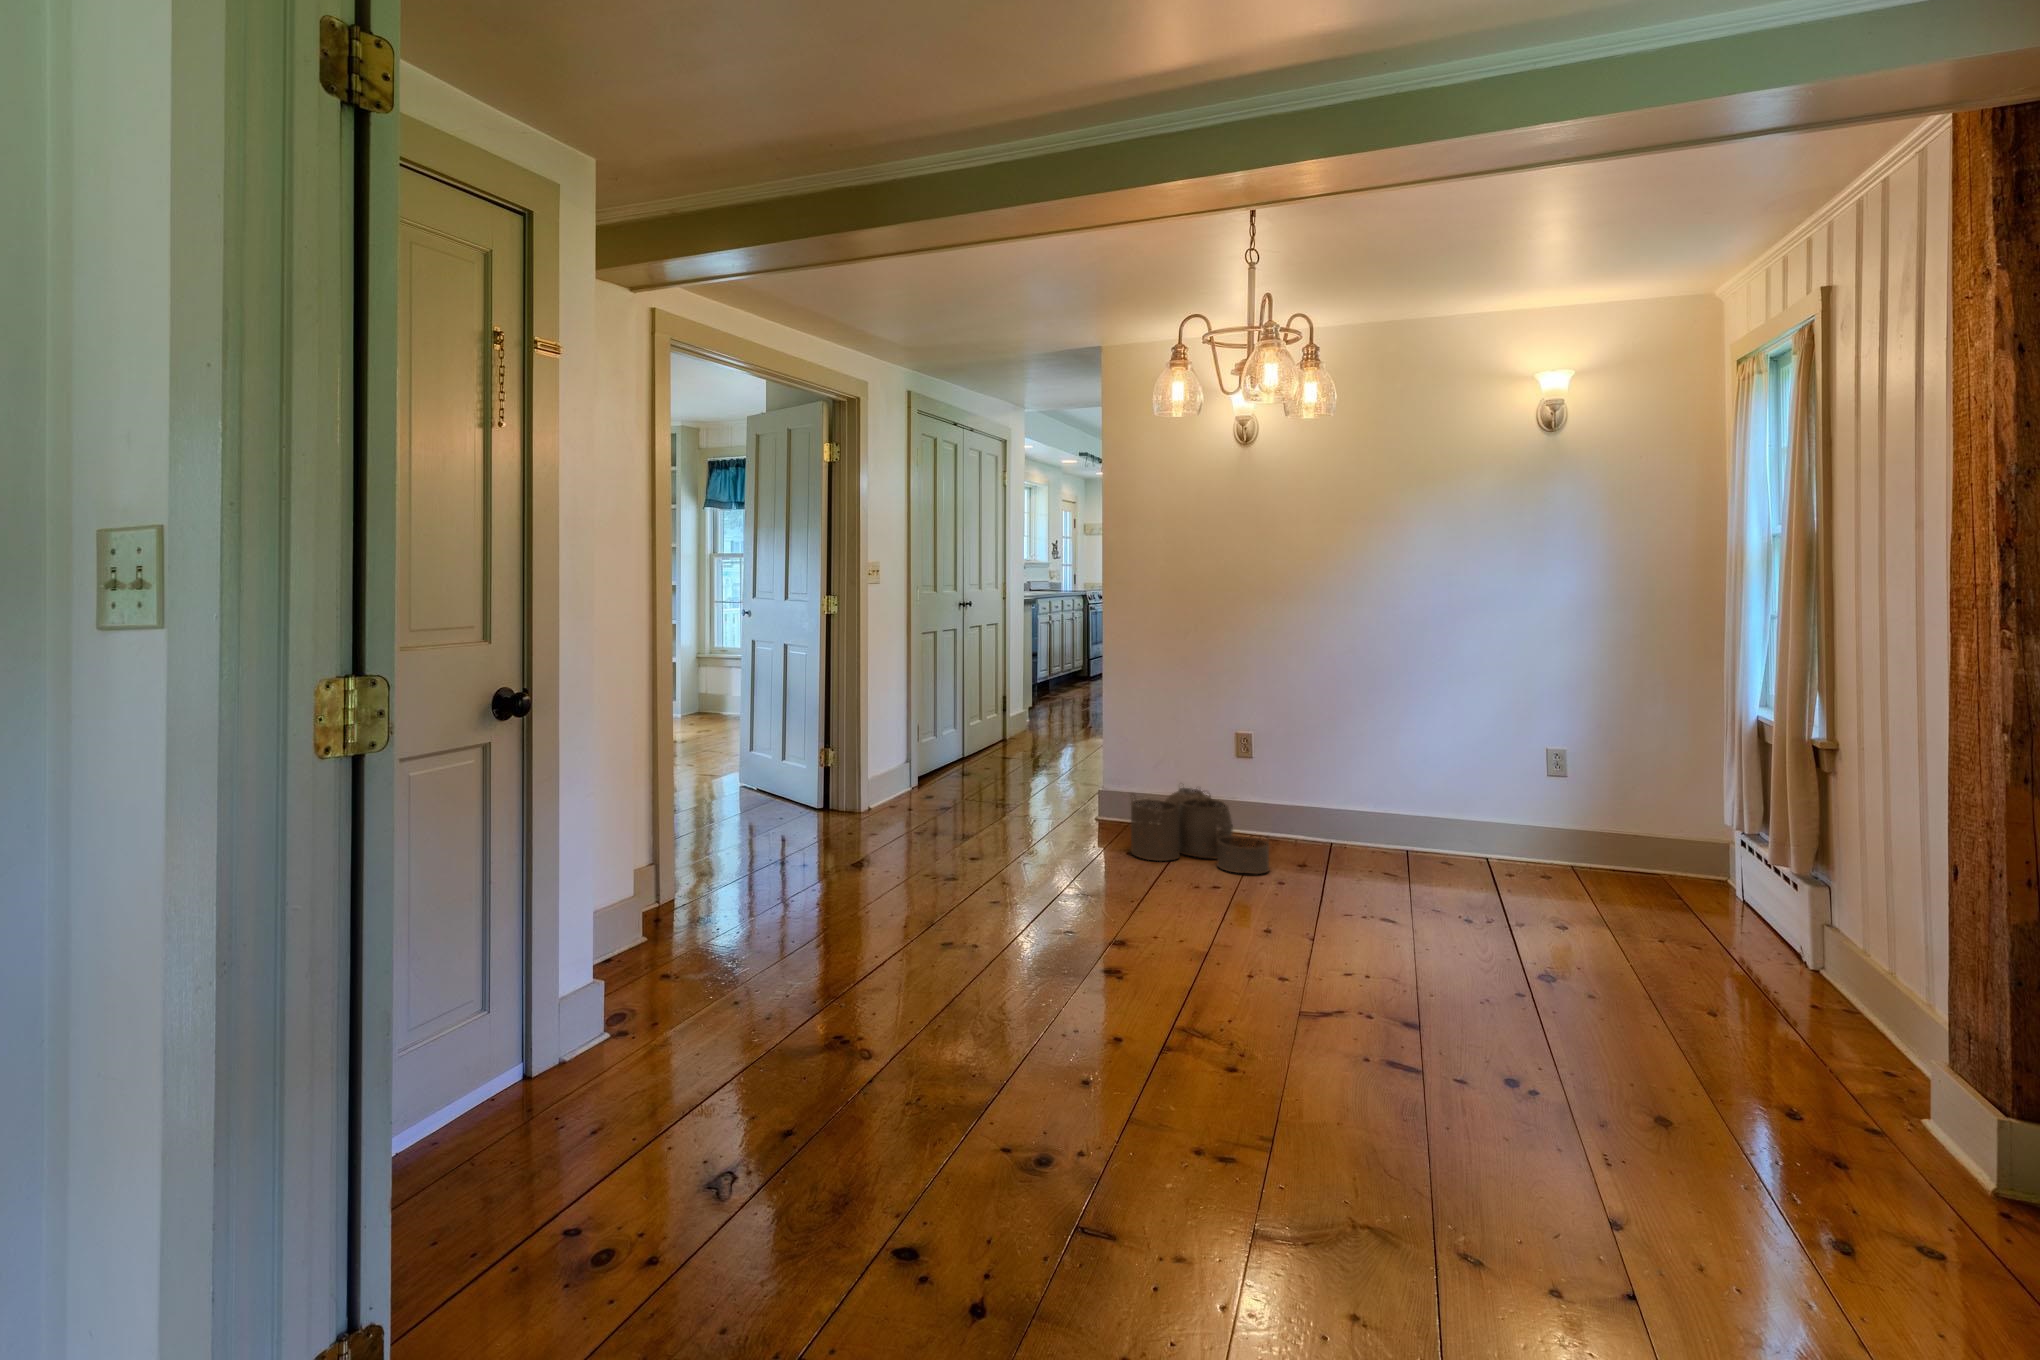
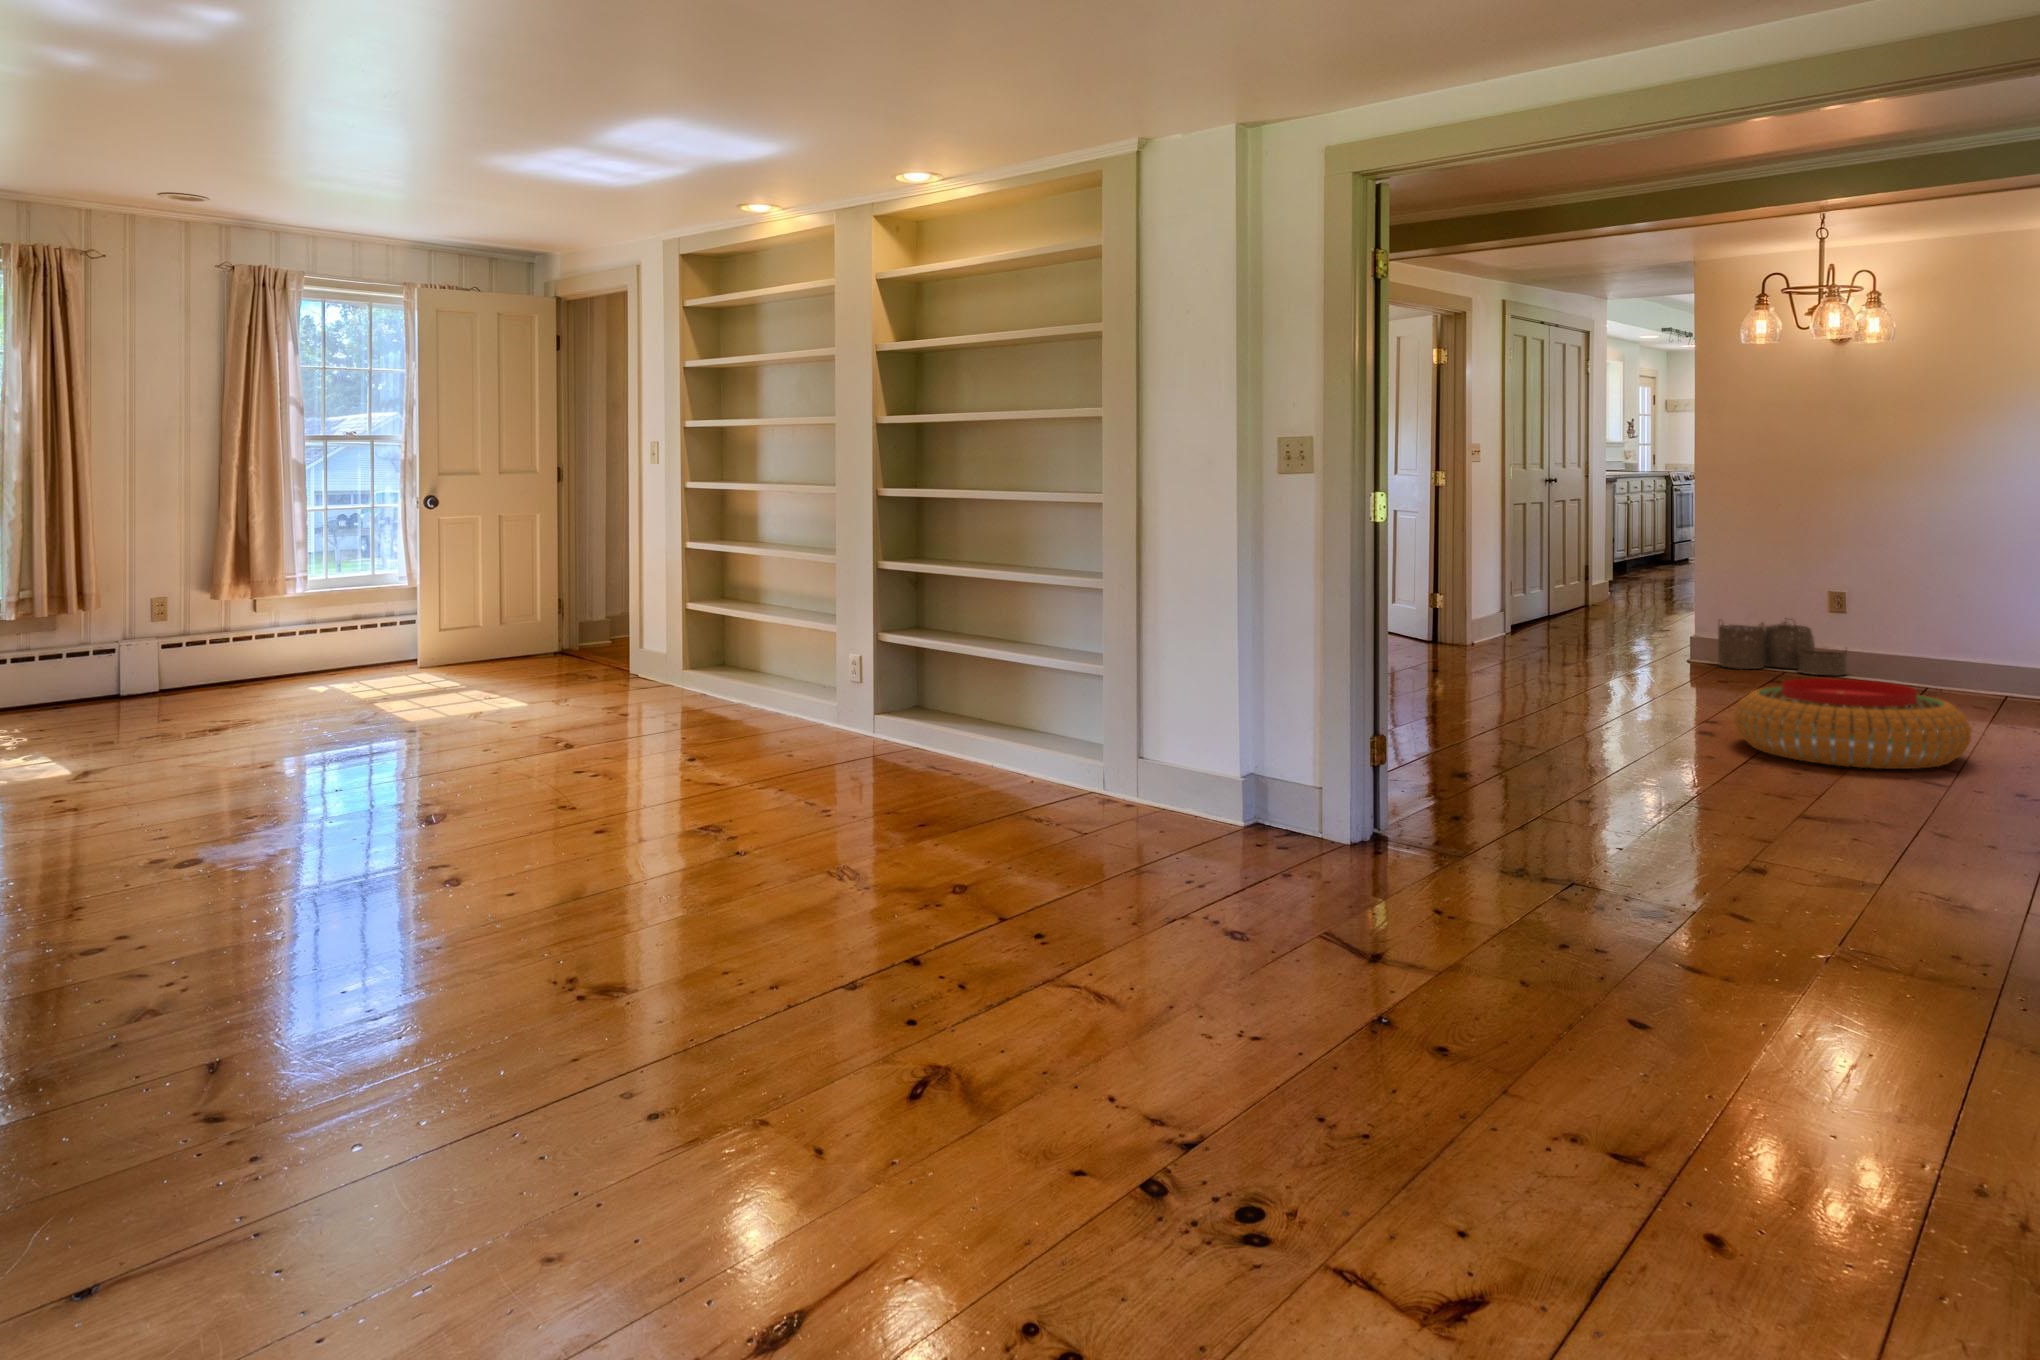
pouf: none [1162,976,1518,1205] -> present [1734,678,1971,769]

